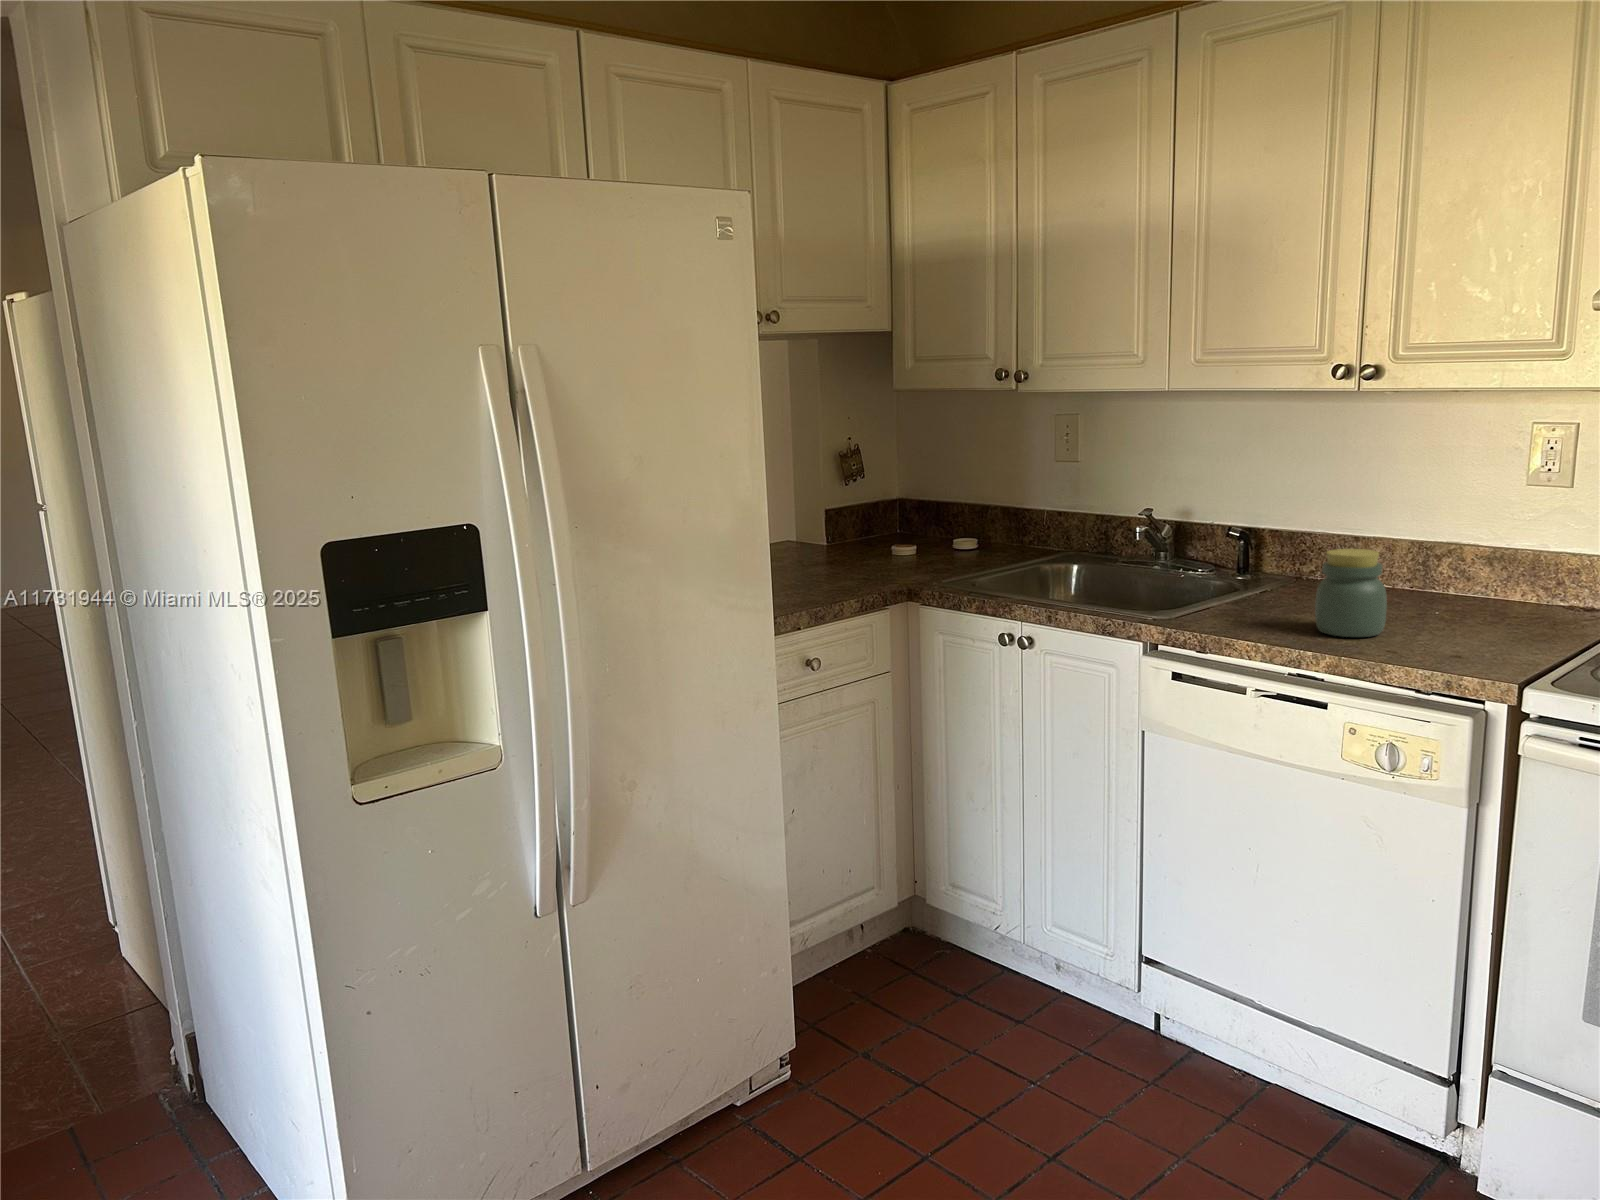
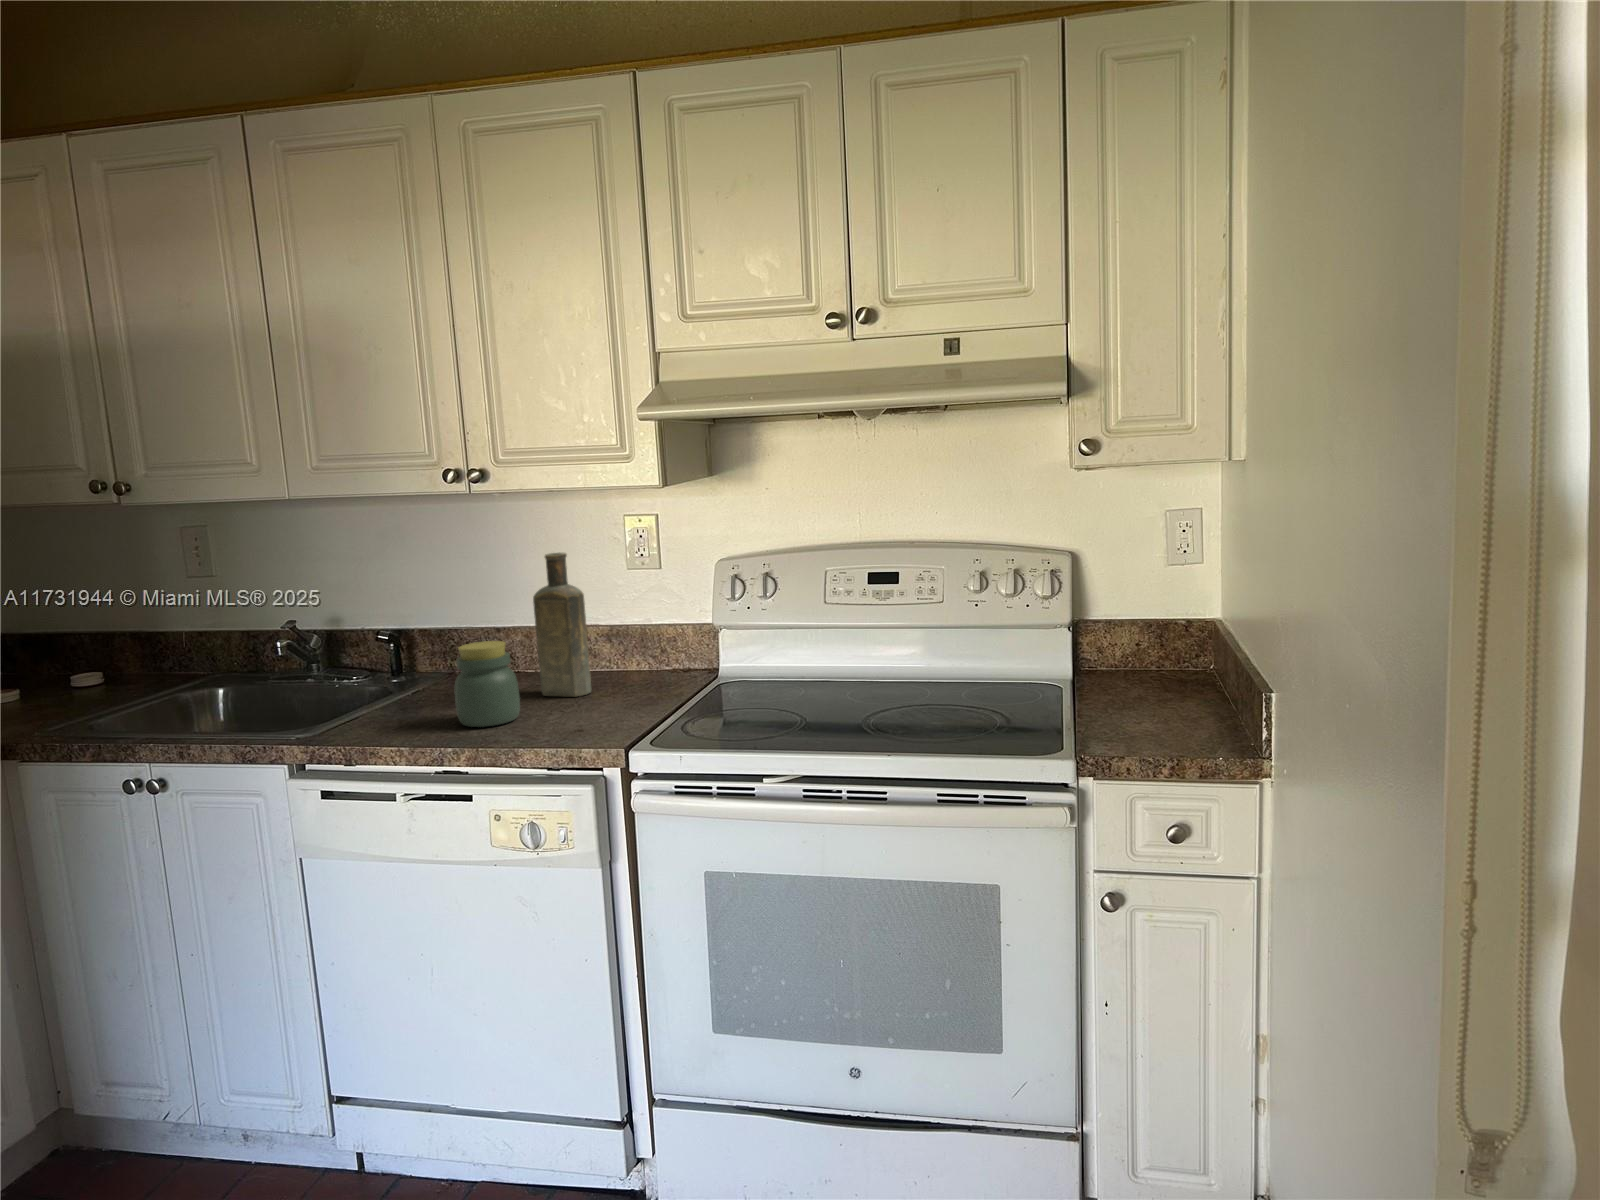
bottle: none [1404,460,1475,621] -> present [533,552,591,696]

